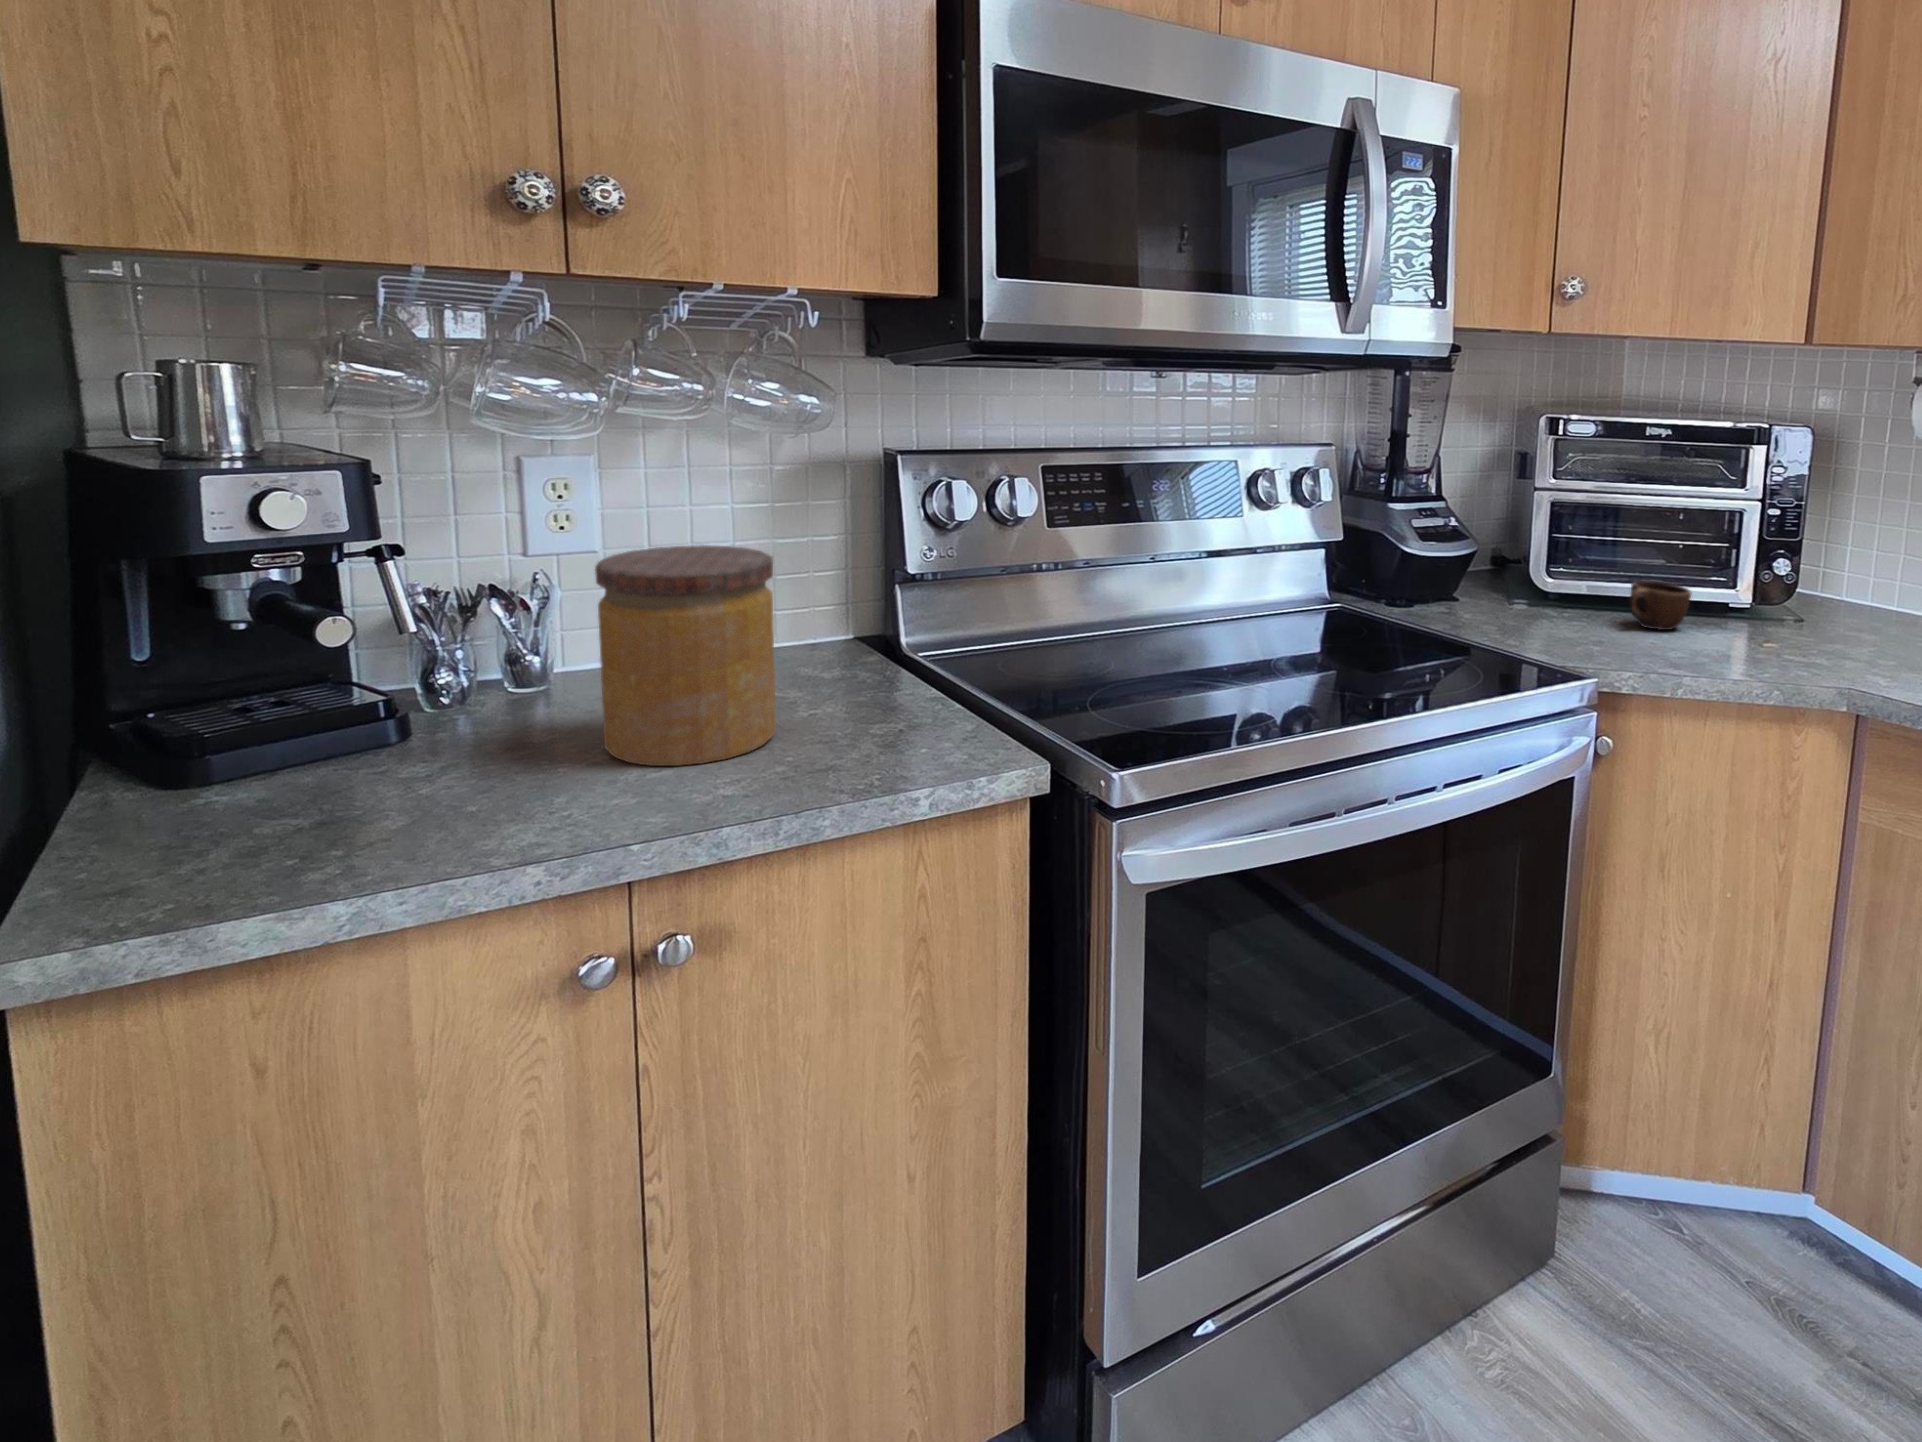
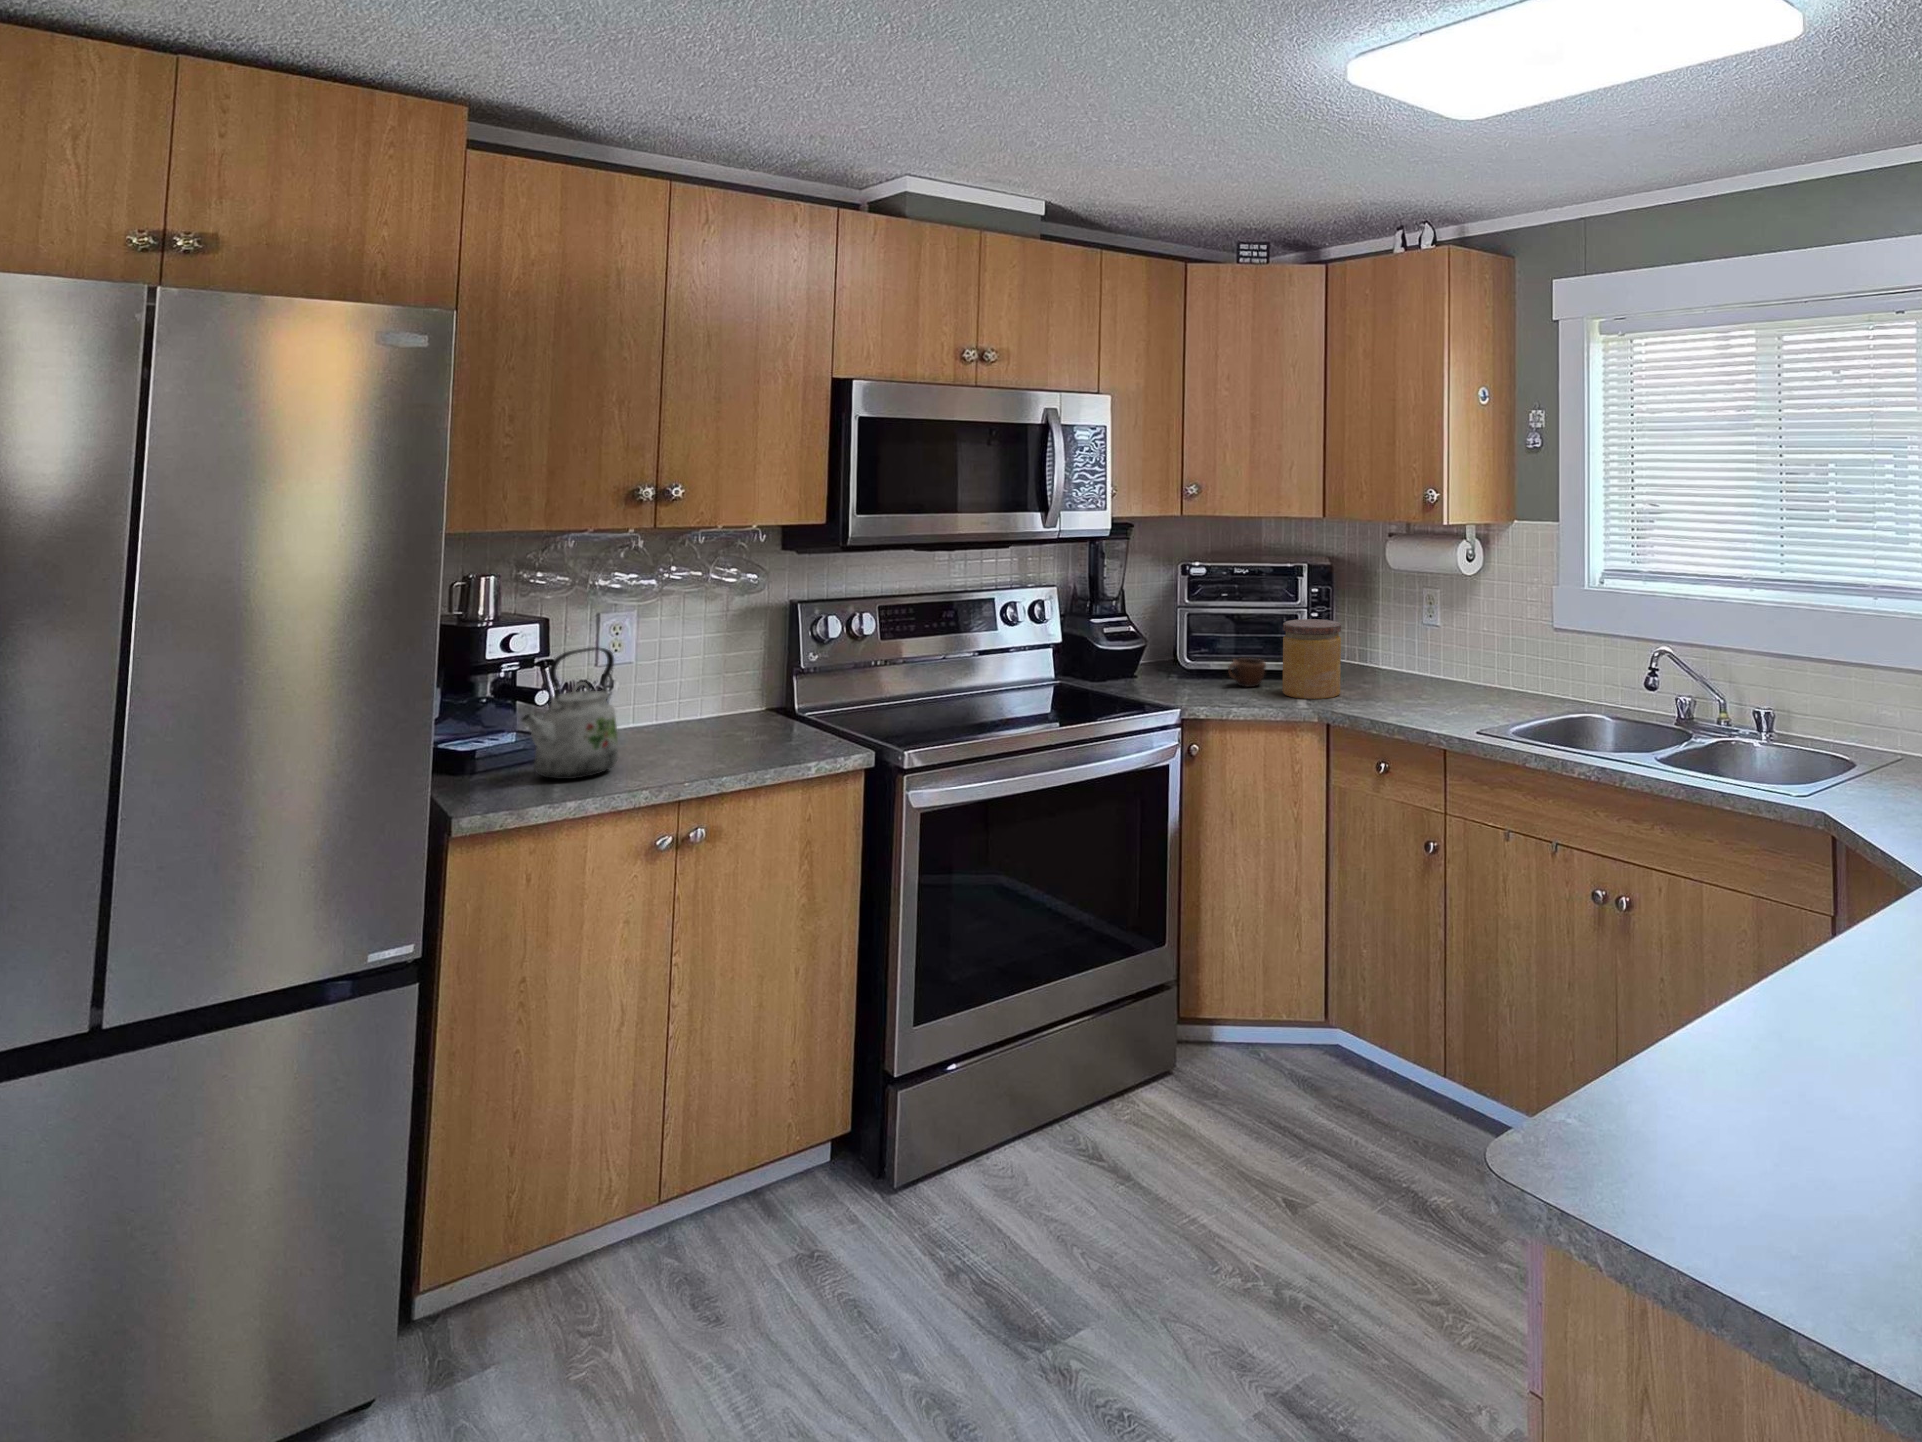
kettle: none [227,526,508,817] -> present [521,647,618,779]
jar: present [595,545,776,766] -> present [1283,619,1341,699]

